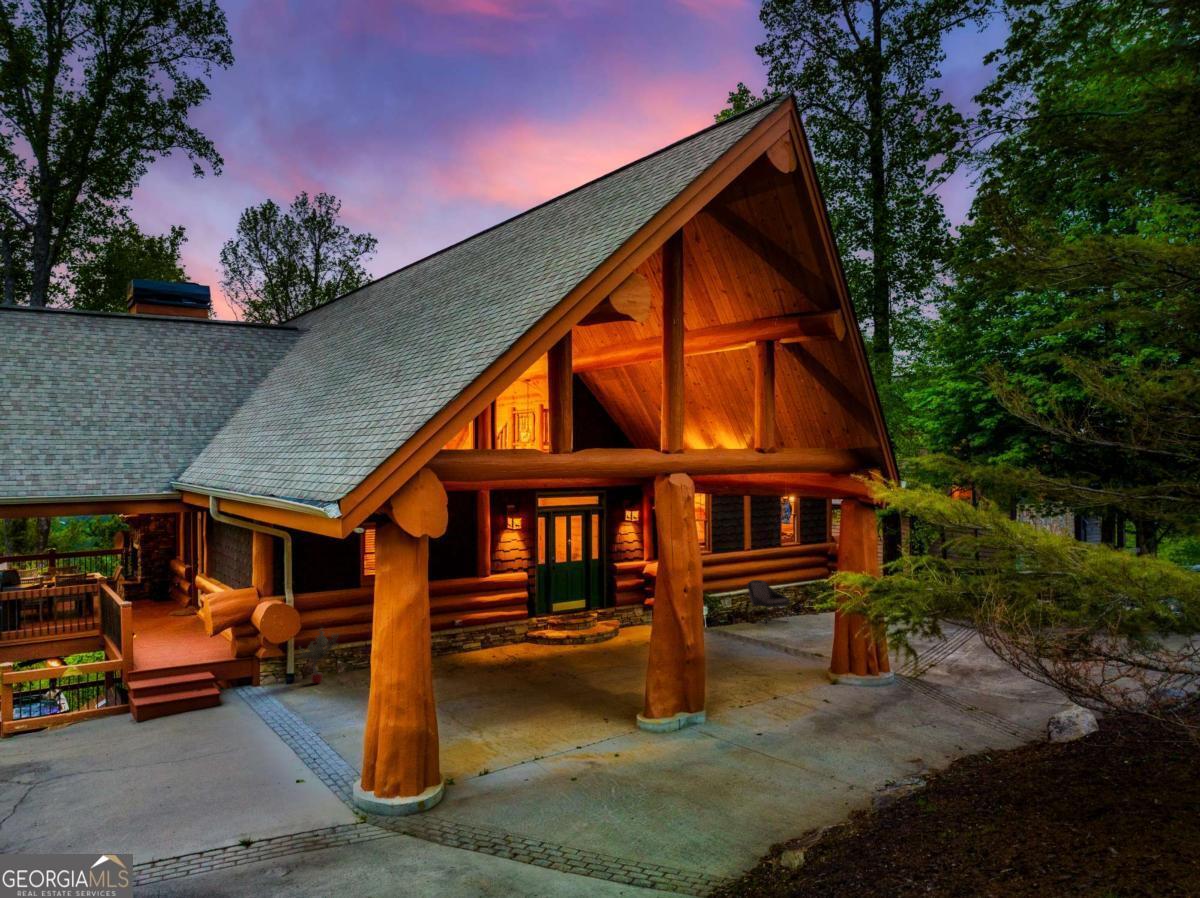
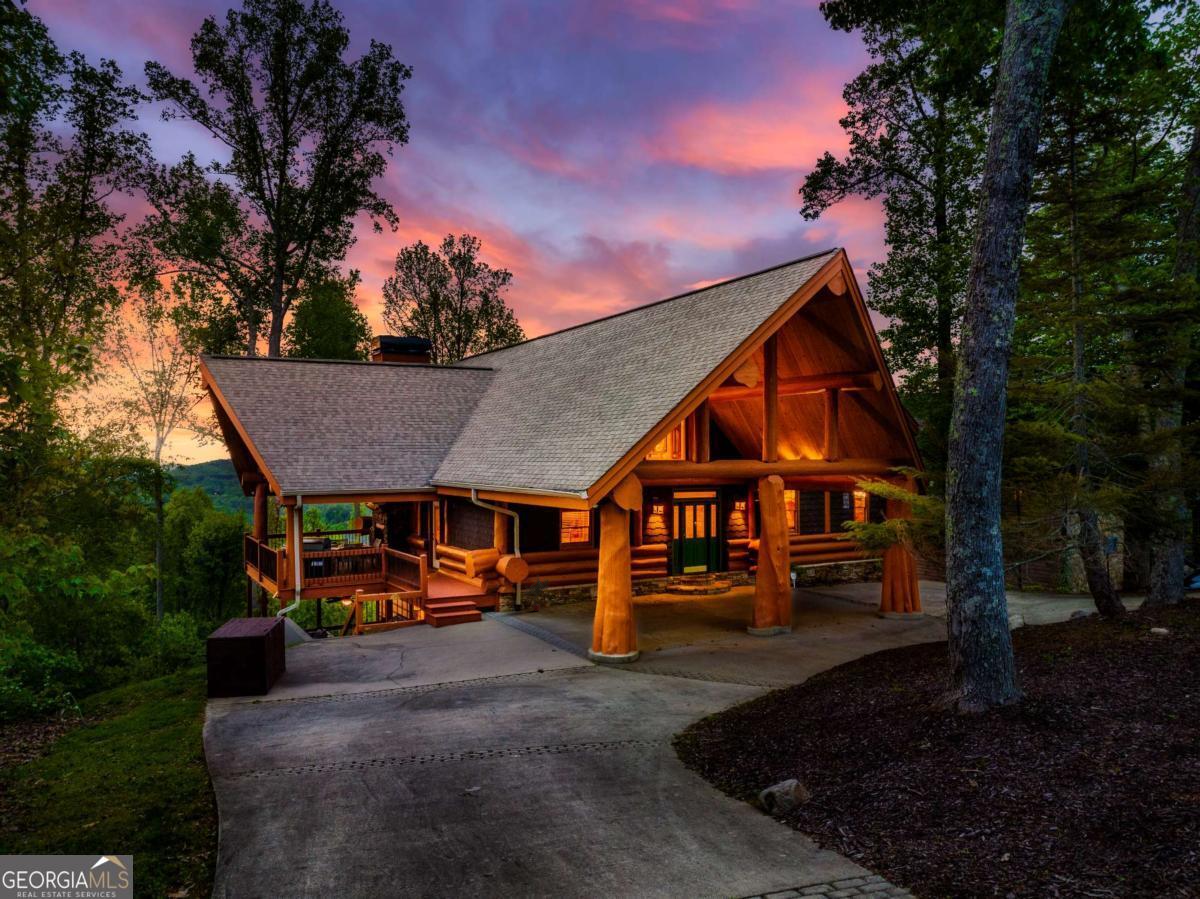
lounge chair: present [748,580,791,621] -> none [827,555,862,589]

